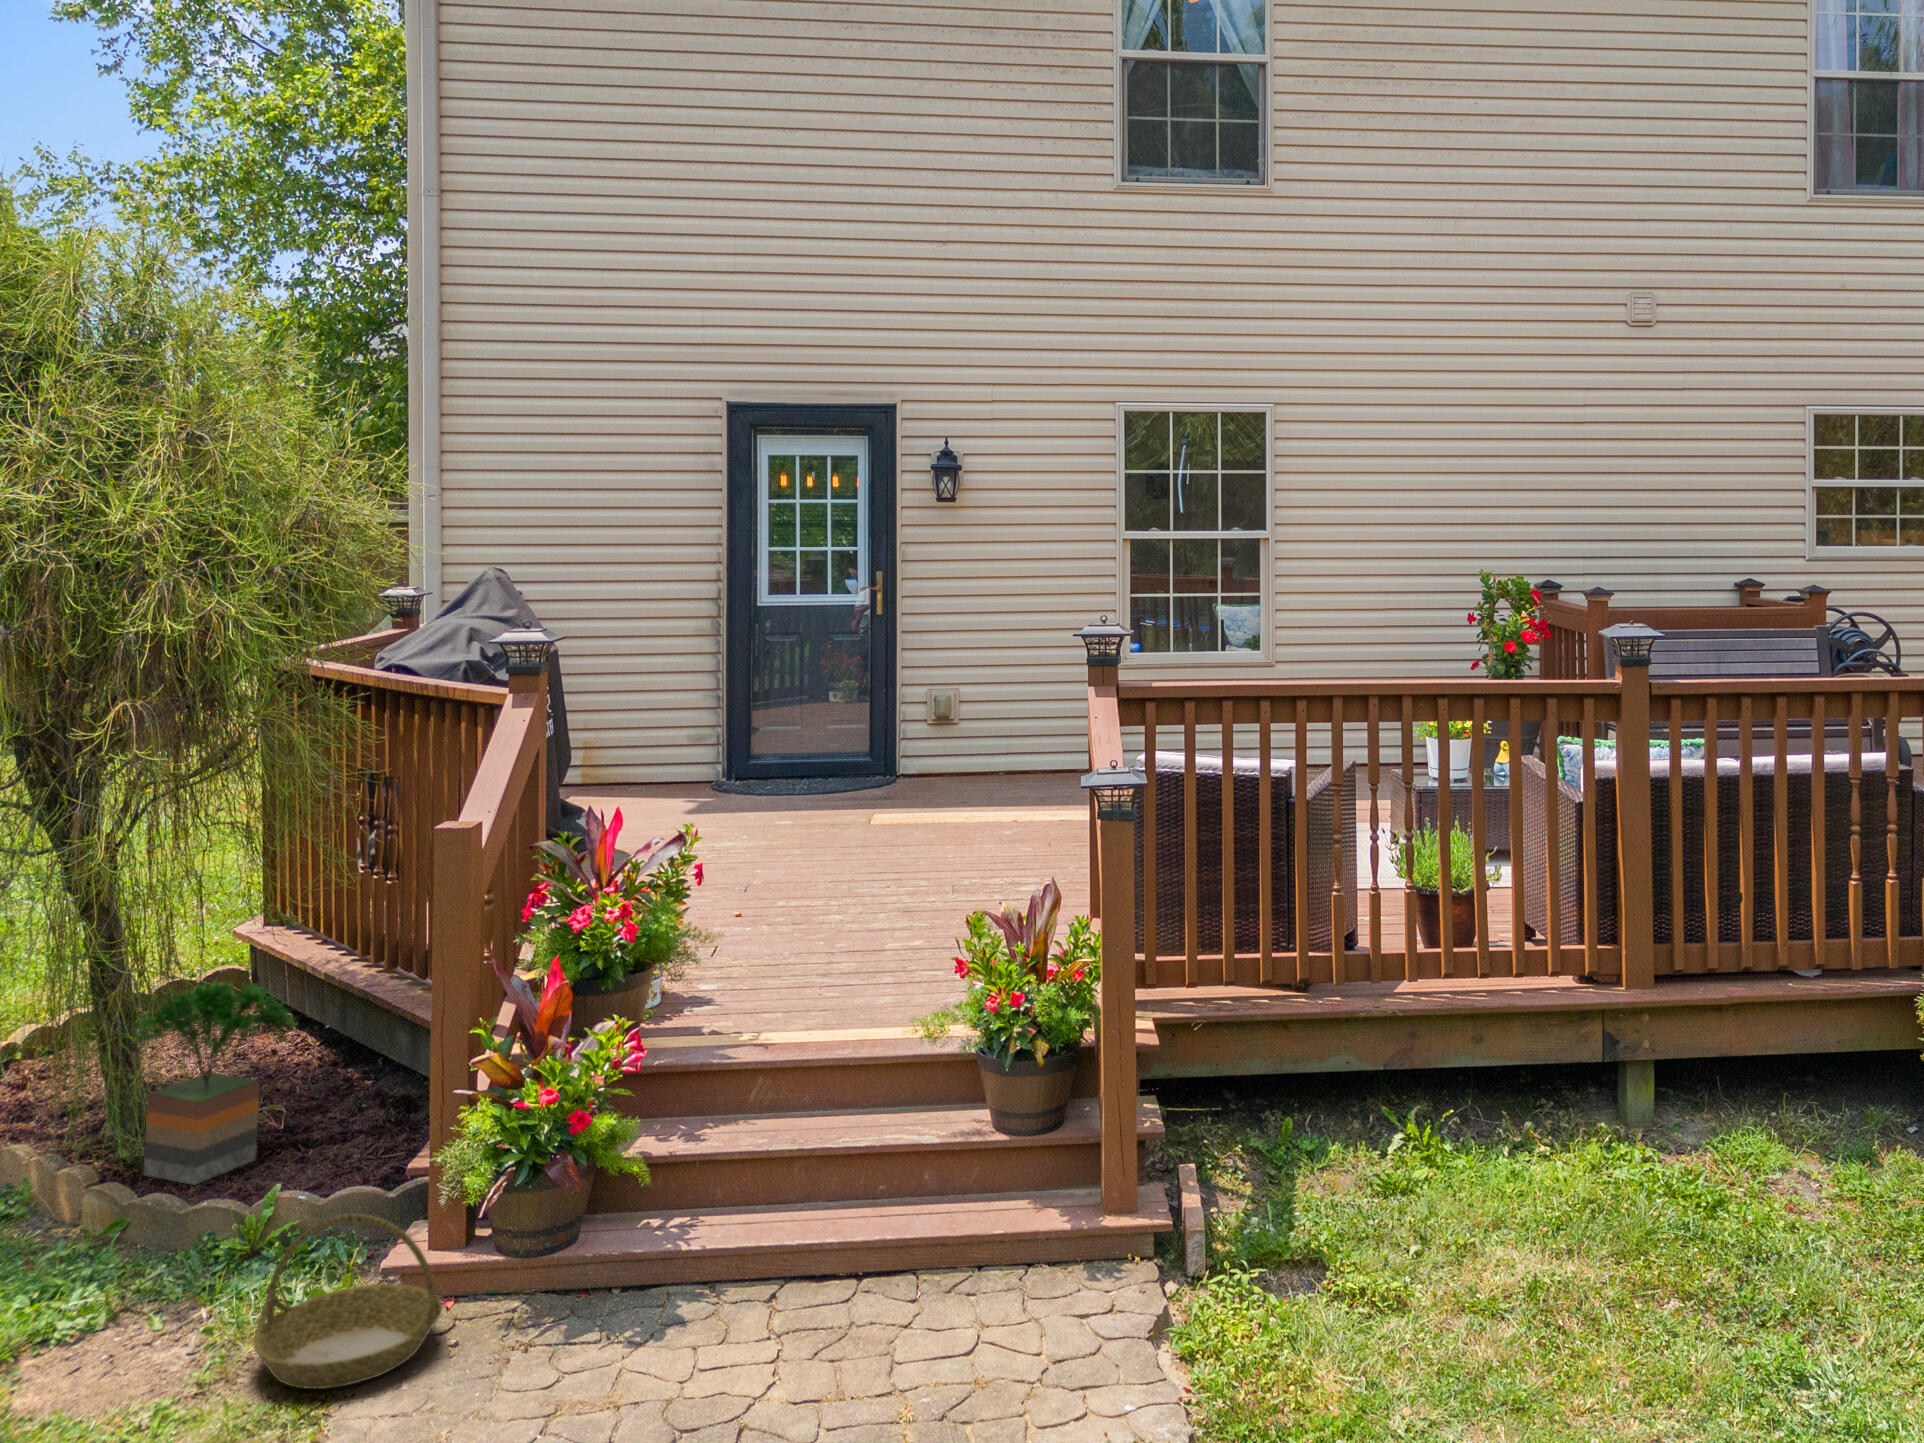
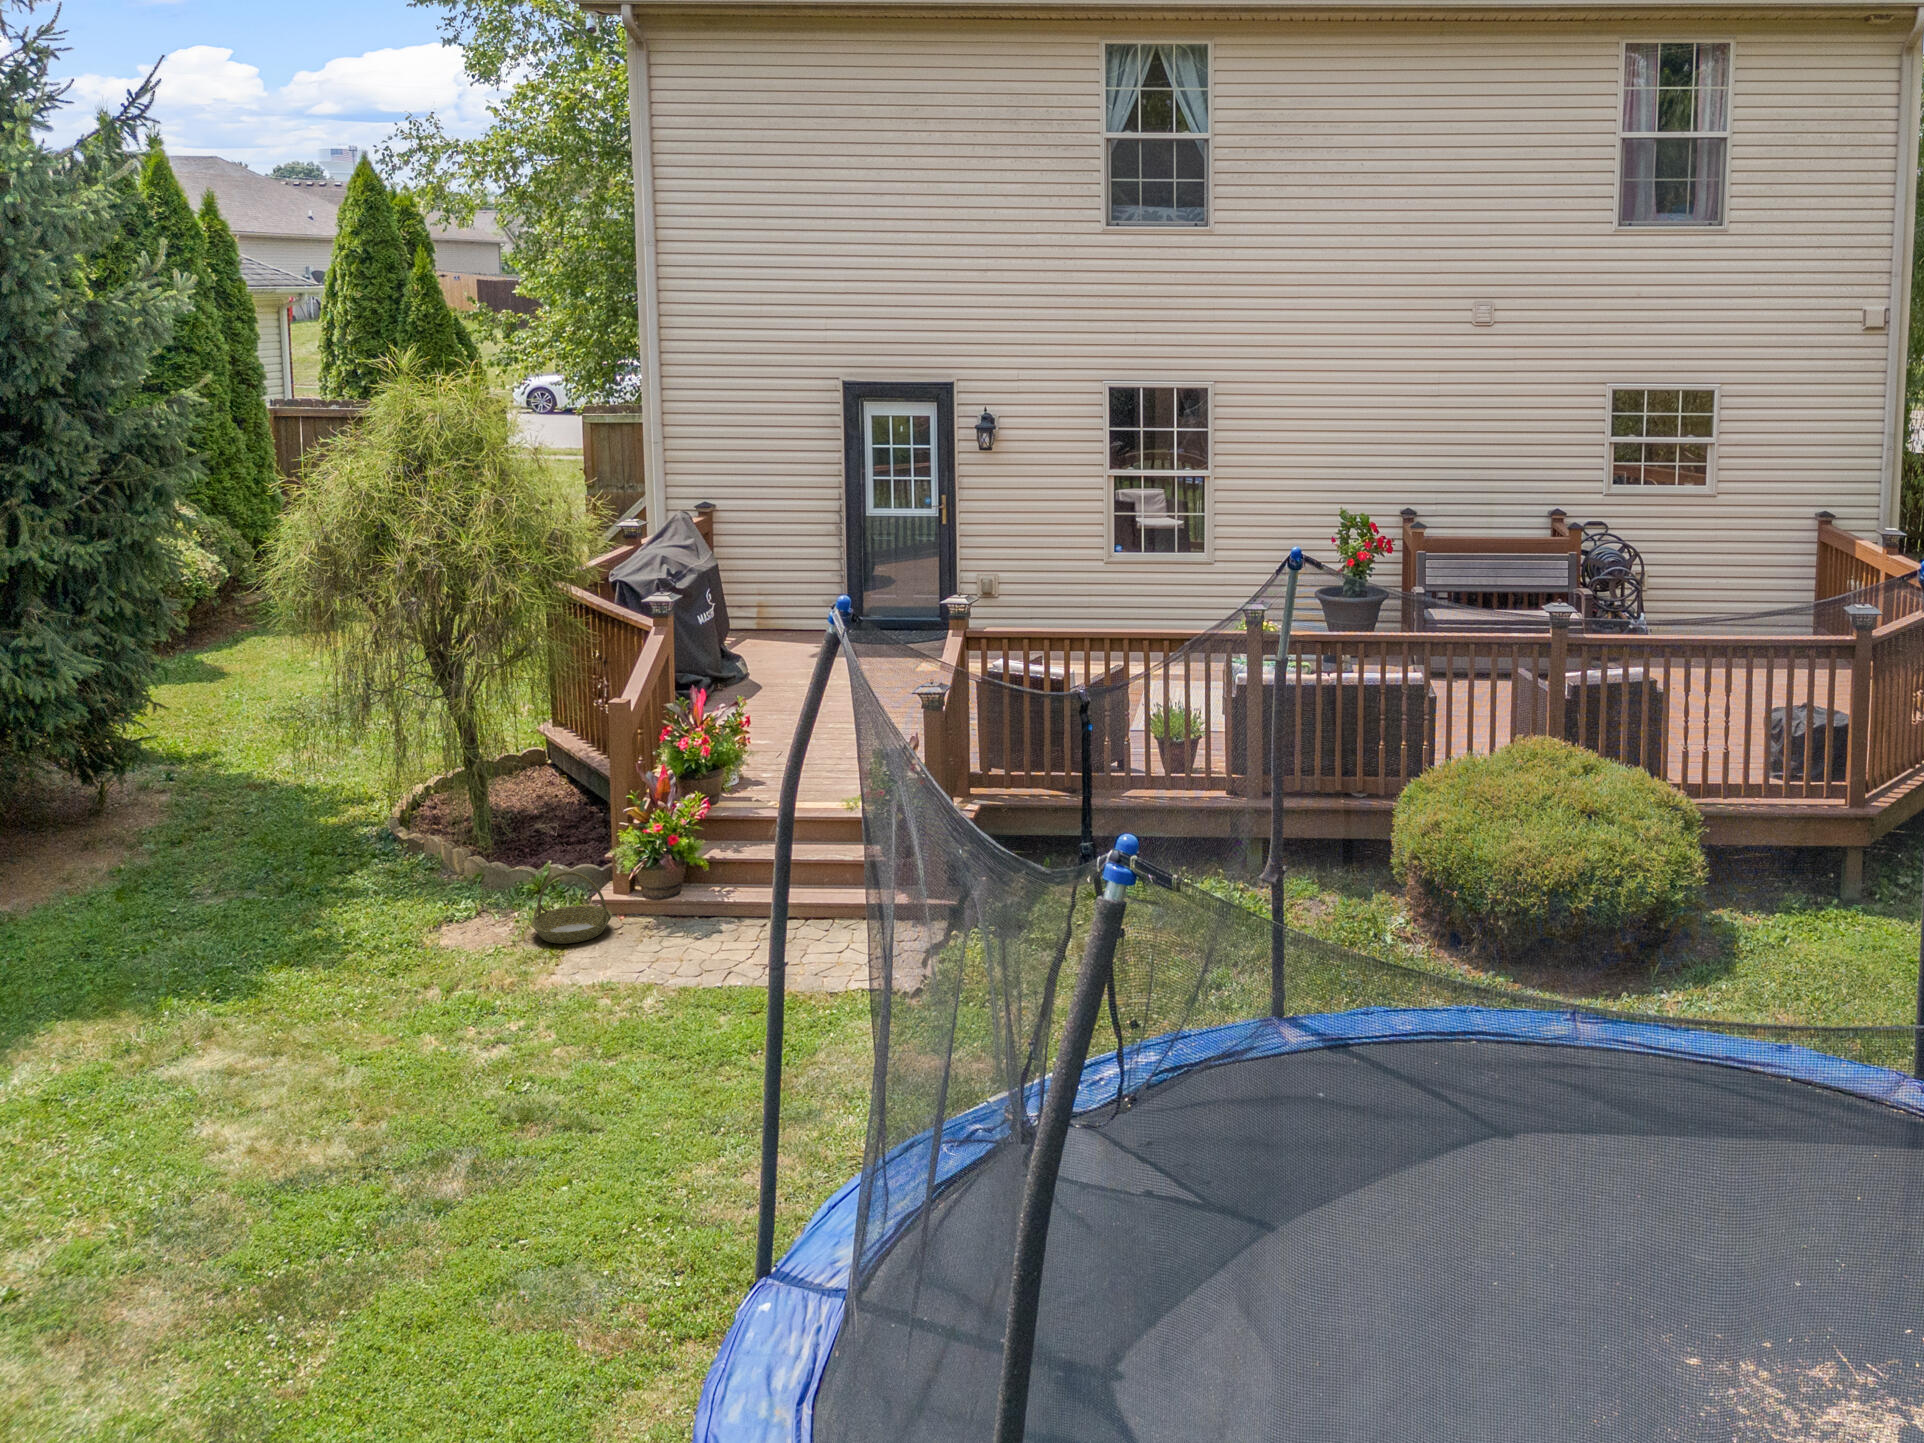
potted tree: present [131,982,297,1185] -> none [482,759,561,860]

